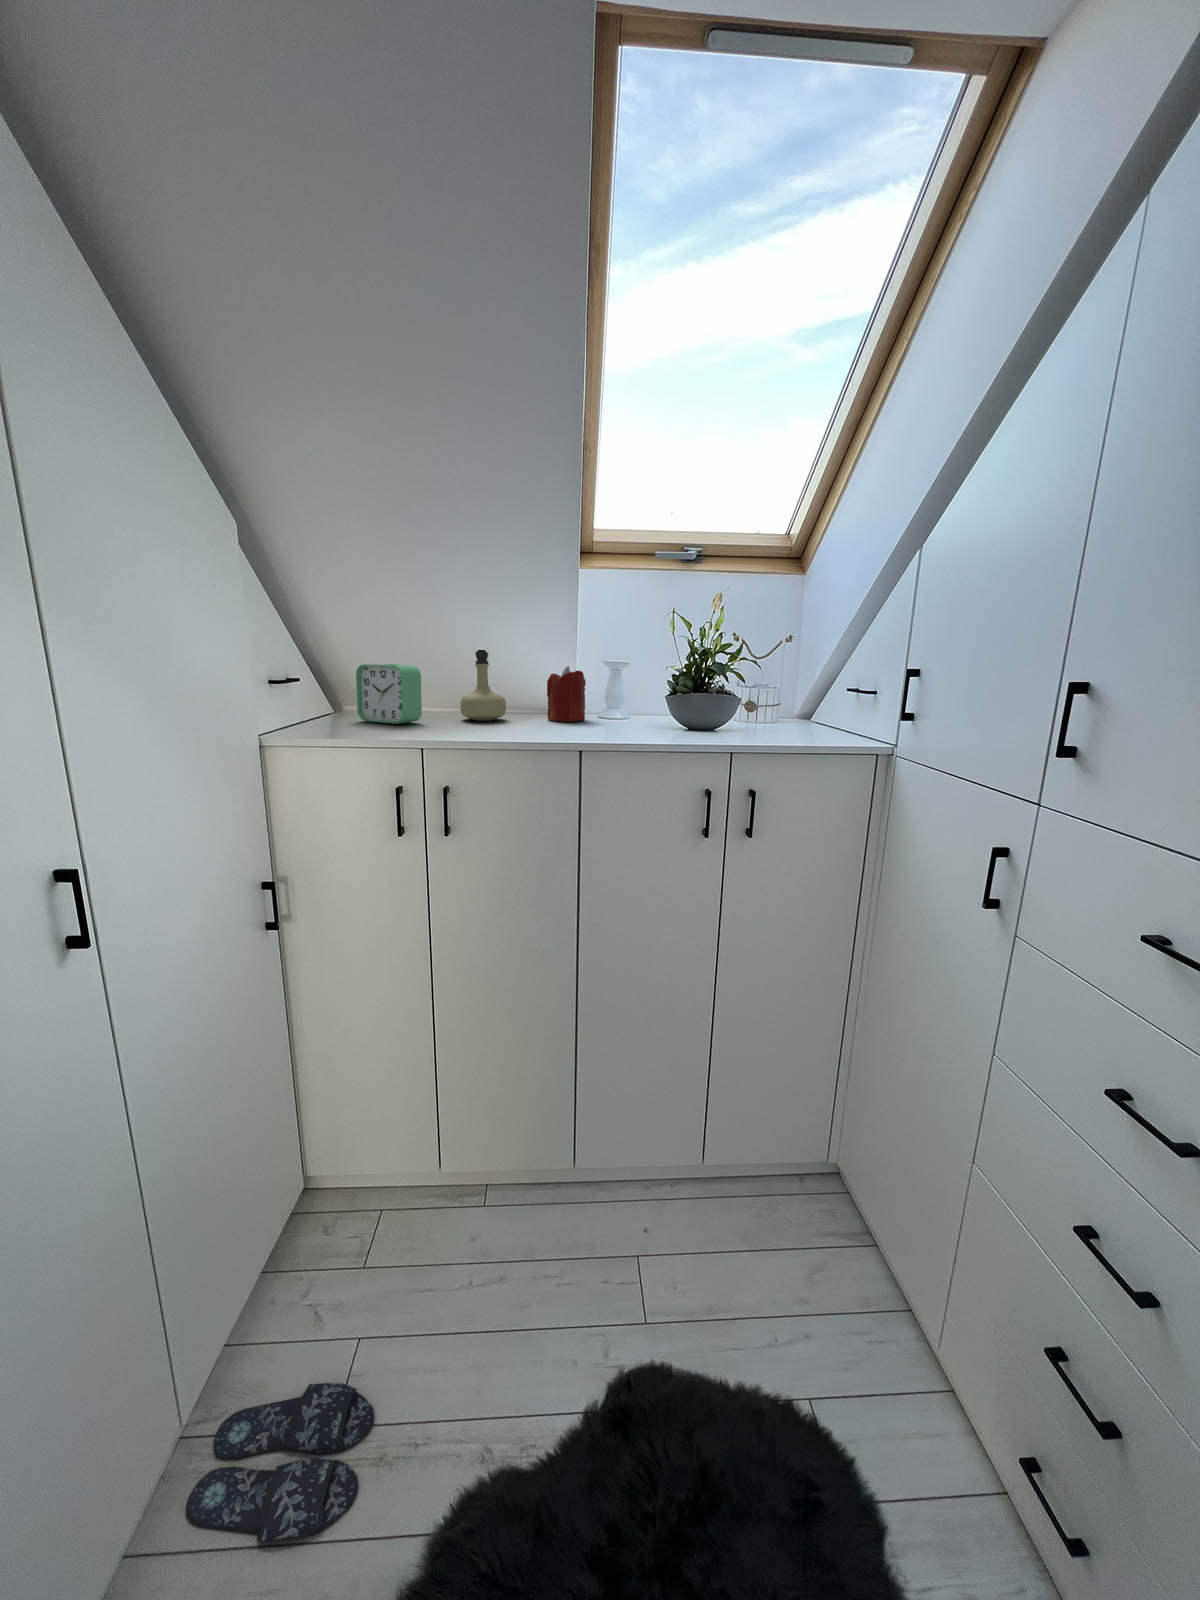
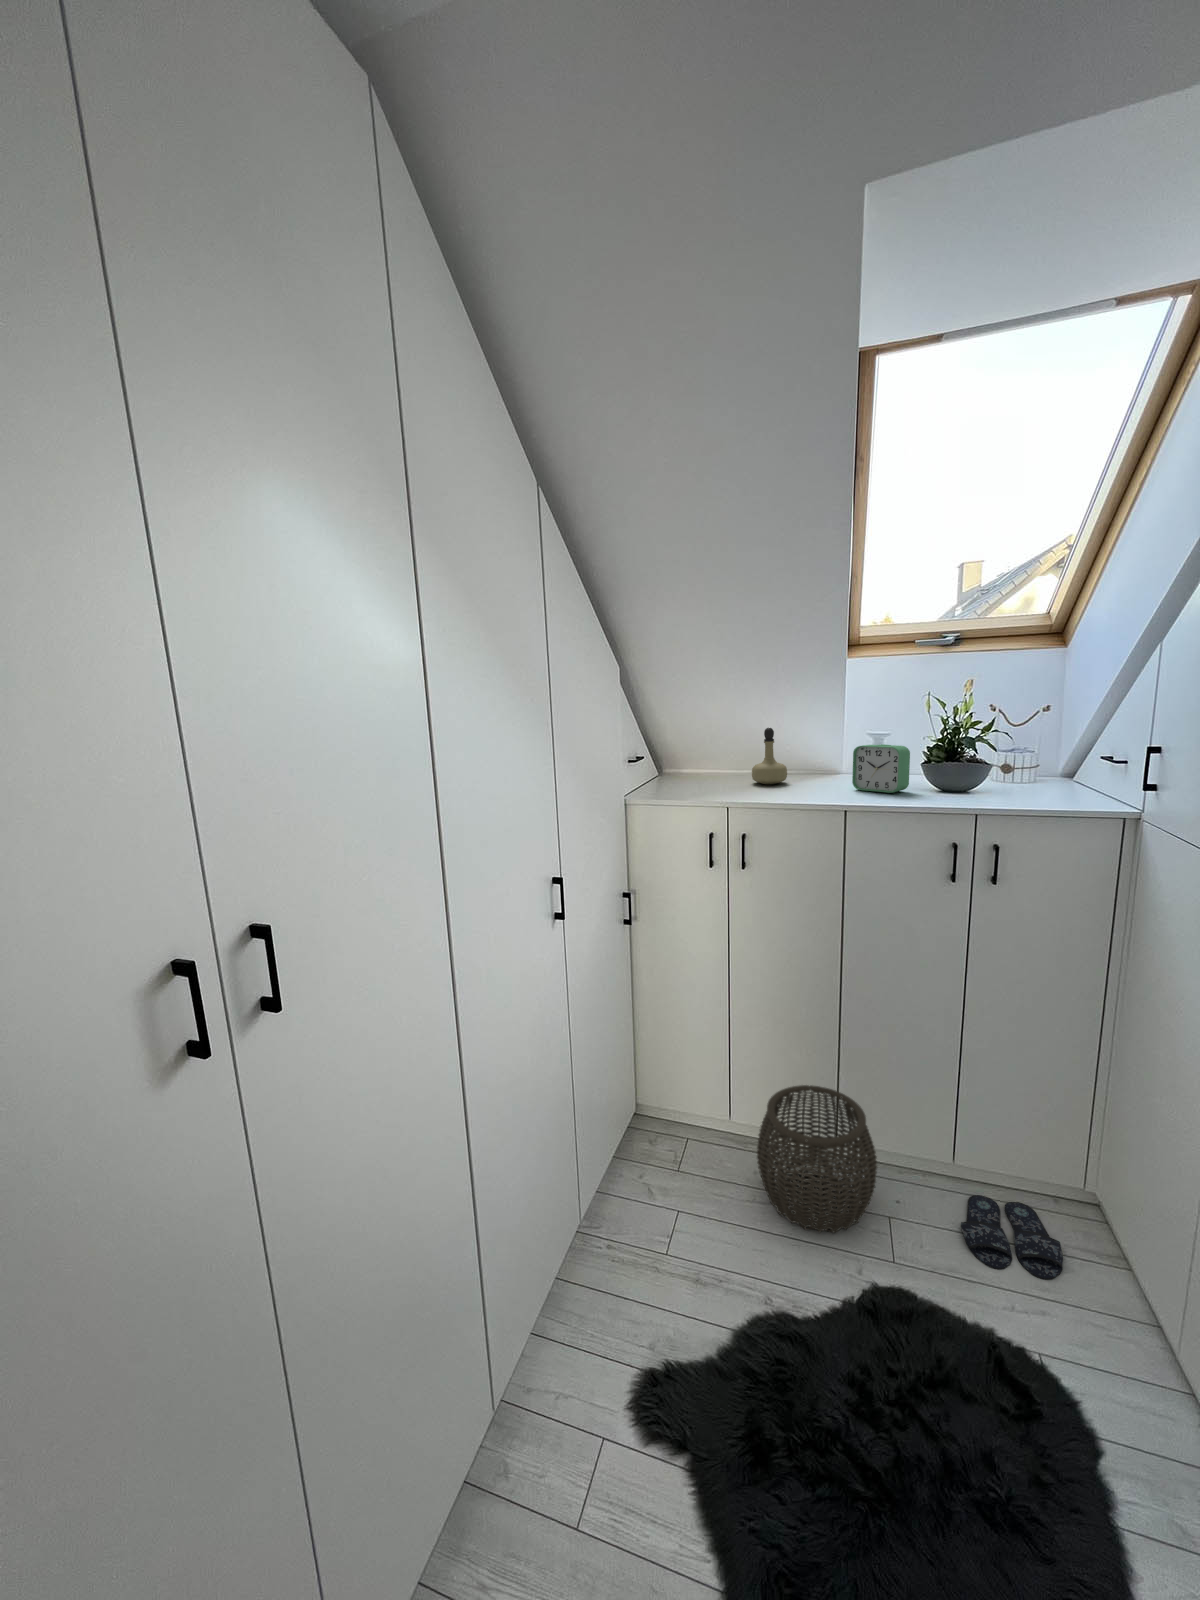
alarm clock: present [356,664,422,724] -> present [852,744,910,793]
candle: present [547,666,586,721] -> none [820,740,853,785]
woven basket: none [470,1106,621,1304] -> present [757,1085,877,1232]
slippers: present [186,1383,374,1541] -> present [961,1195,1063,1280]

